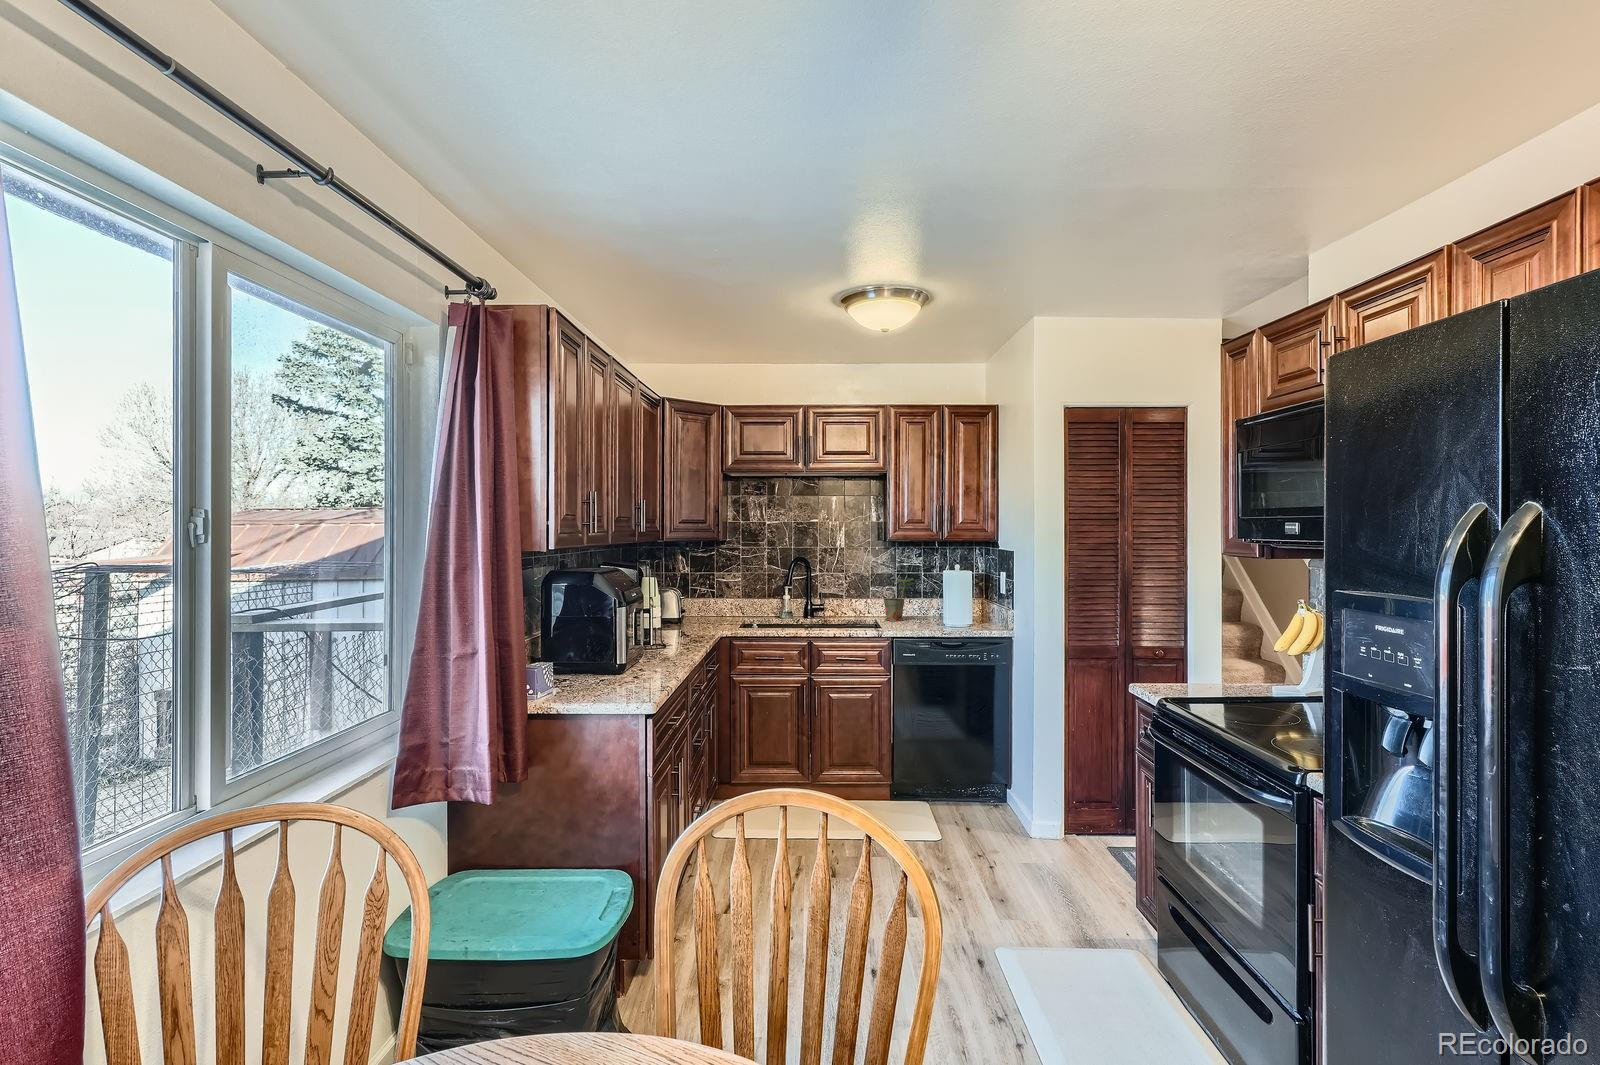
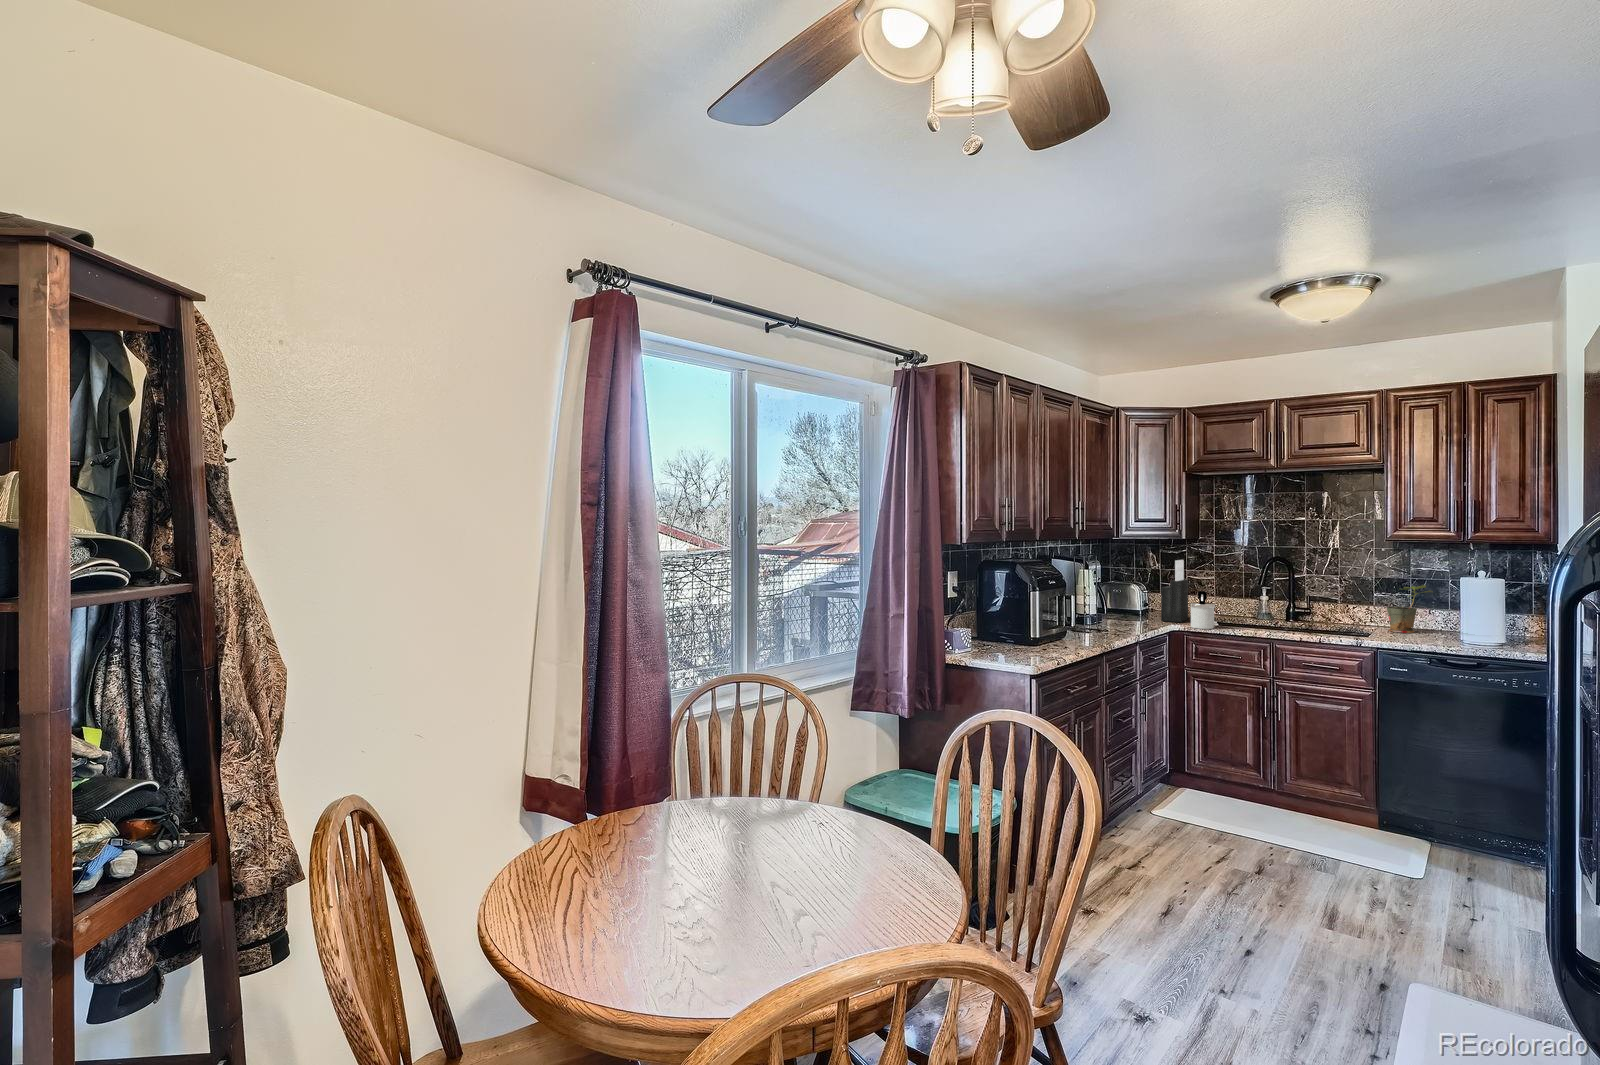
knife block: none [701,562,725,628] -> present [1161,560,1188,622]
soap dispenser: none [735,594,758,633] -> present [1190,591,1215,629]

